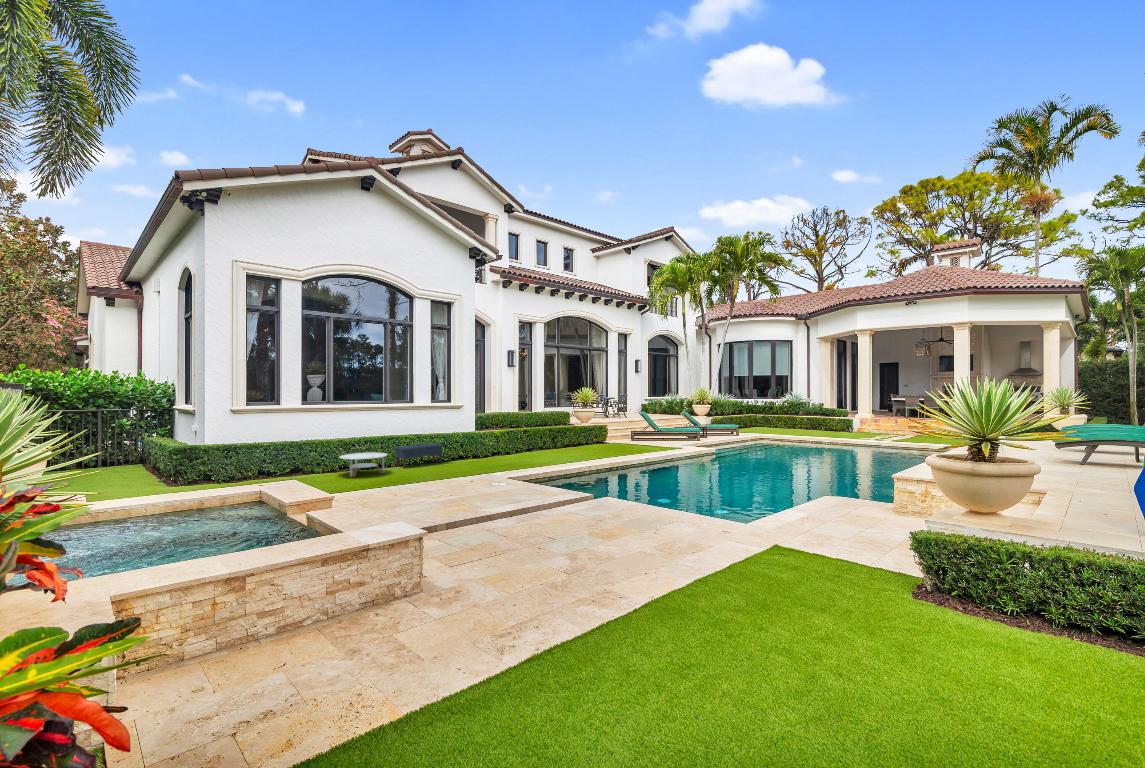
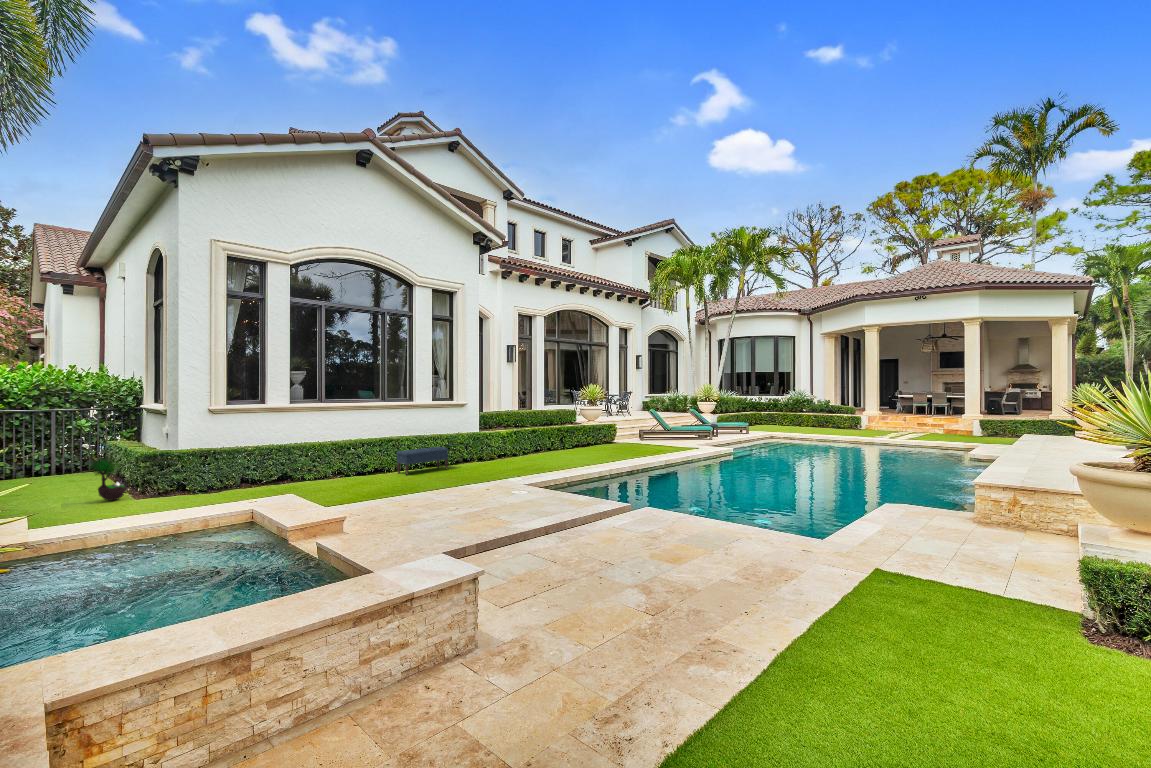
potted tree: none [129,446,161,486] -> present [89,458,126,501]
round table: present [340,452,387,477] -> none [335,458,389,487]

